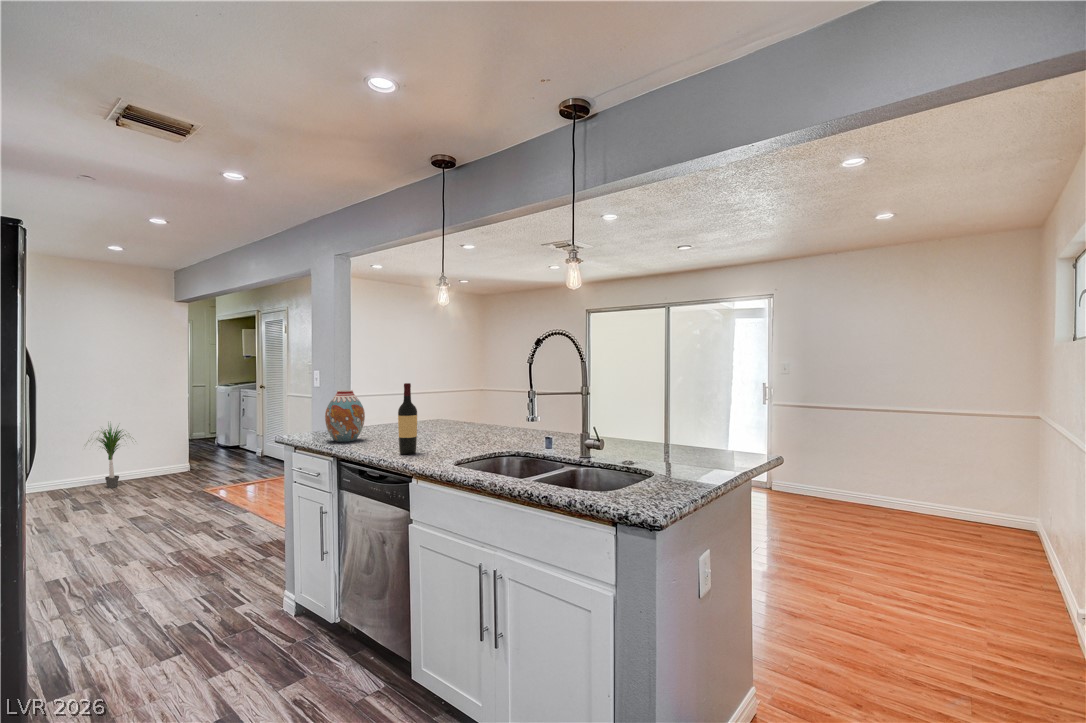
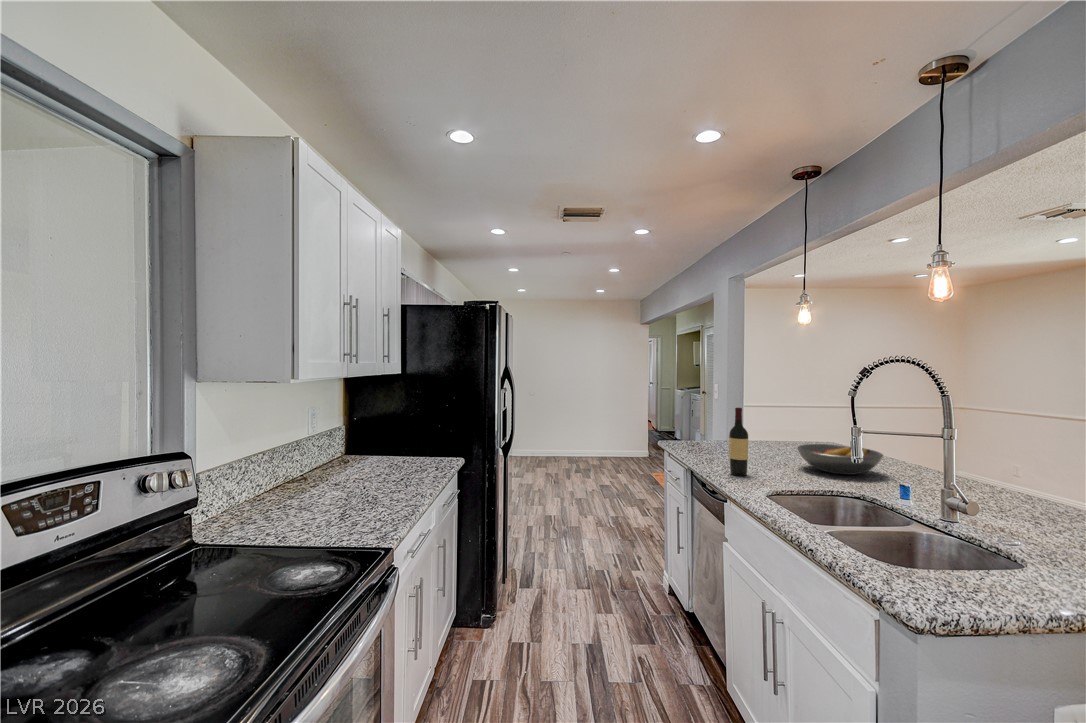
vase: present [325,390,365,442] -> none [687,408,721,454]
fruit bowl: none [445,414,514,440] -> present [797,444,883,475]
potted plant: present [88,425,126,488] -> none [584,413,616,461]

